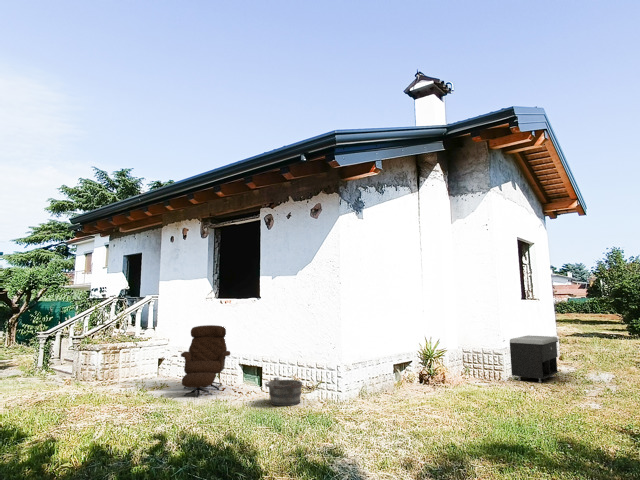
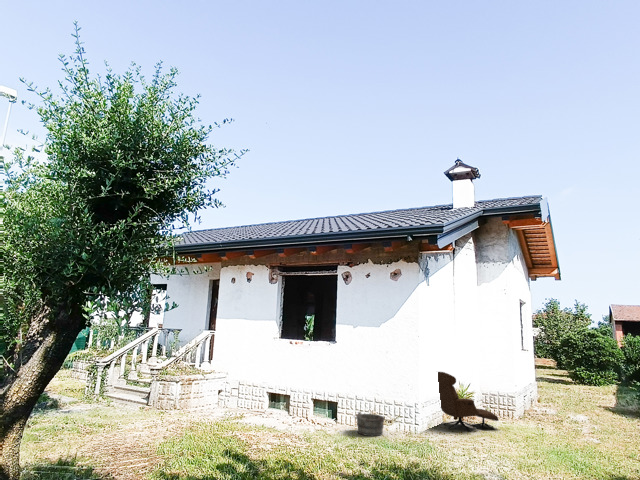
lounge chair: present [181,325,230,397] -> present [438,372,498,432]
storage bench: present [510,335,559,383] -> none [521,380,553,420]

